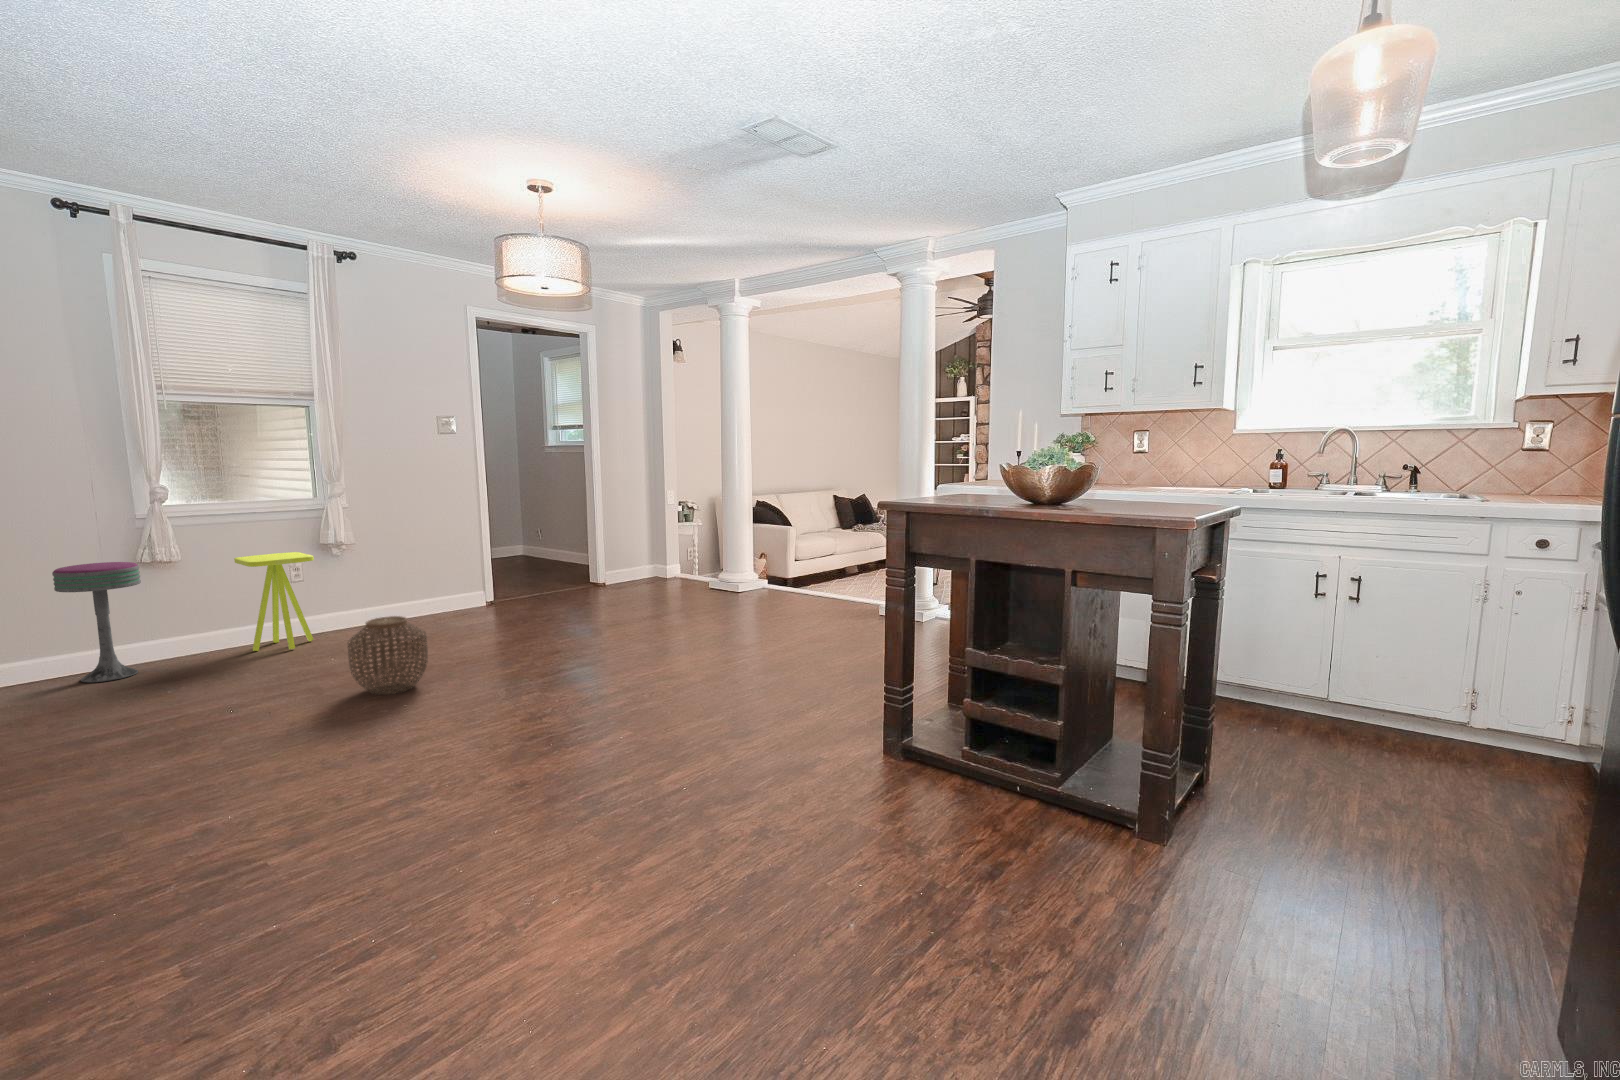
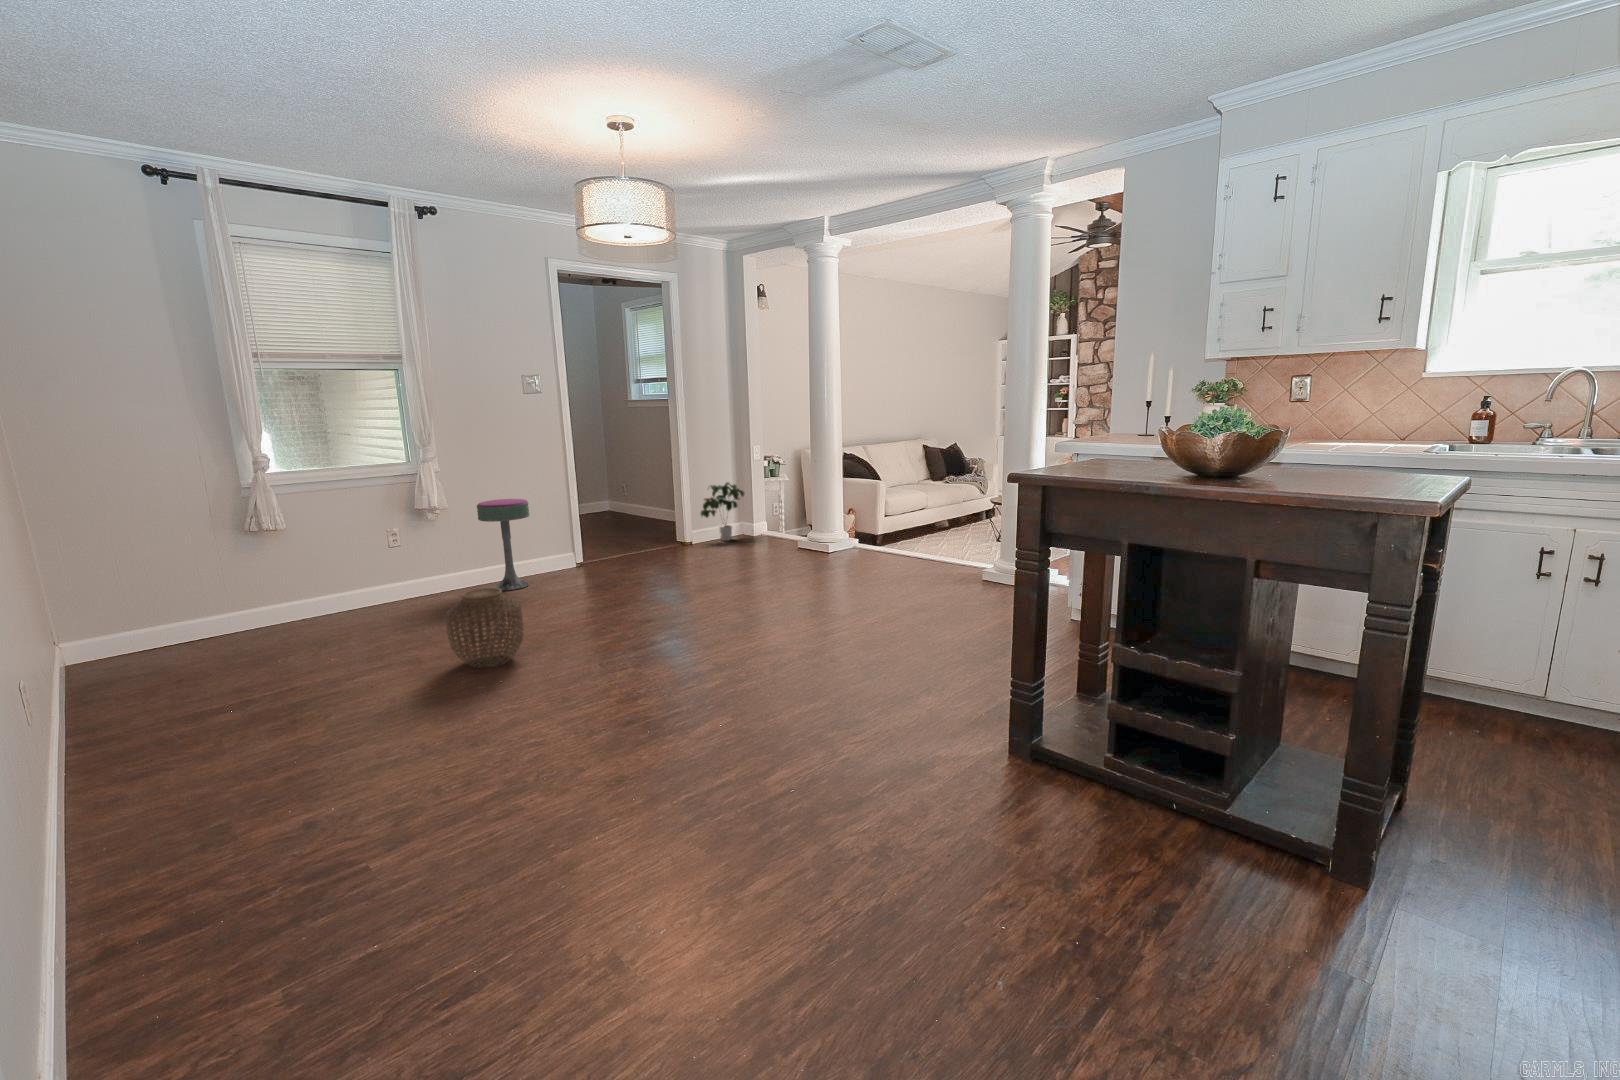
potted plant: none [614,525,658,582] -> present [701,482,744,541]
side table: present [234,552,314,651] -> none [335,518,414,617]
bar stool: present [52,562,141,683] -> present [477,499,530,591]

